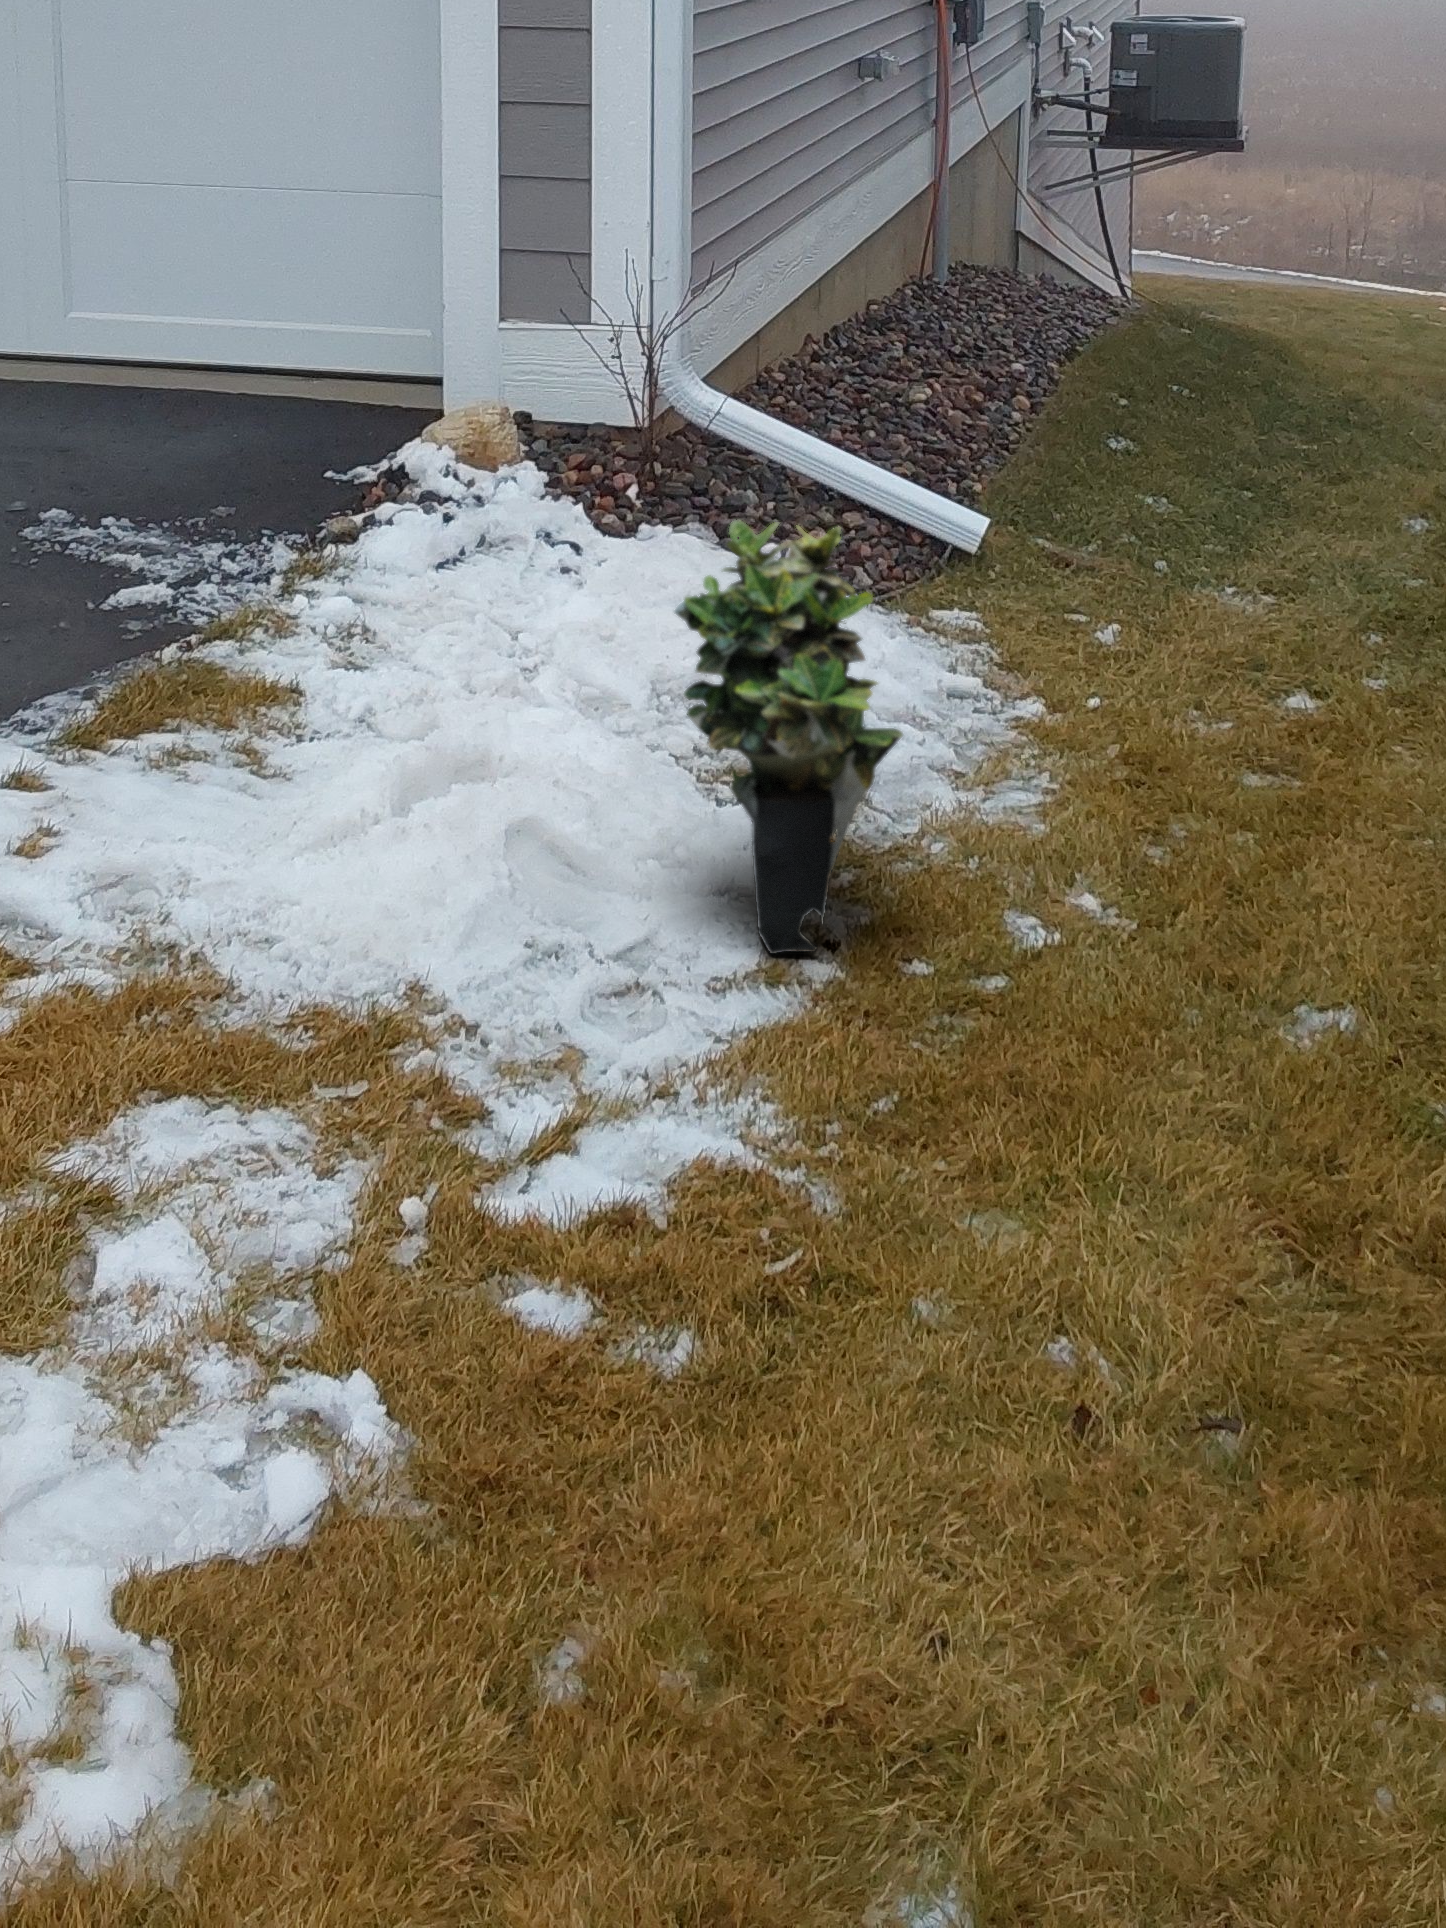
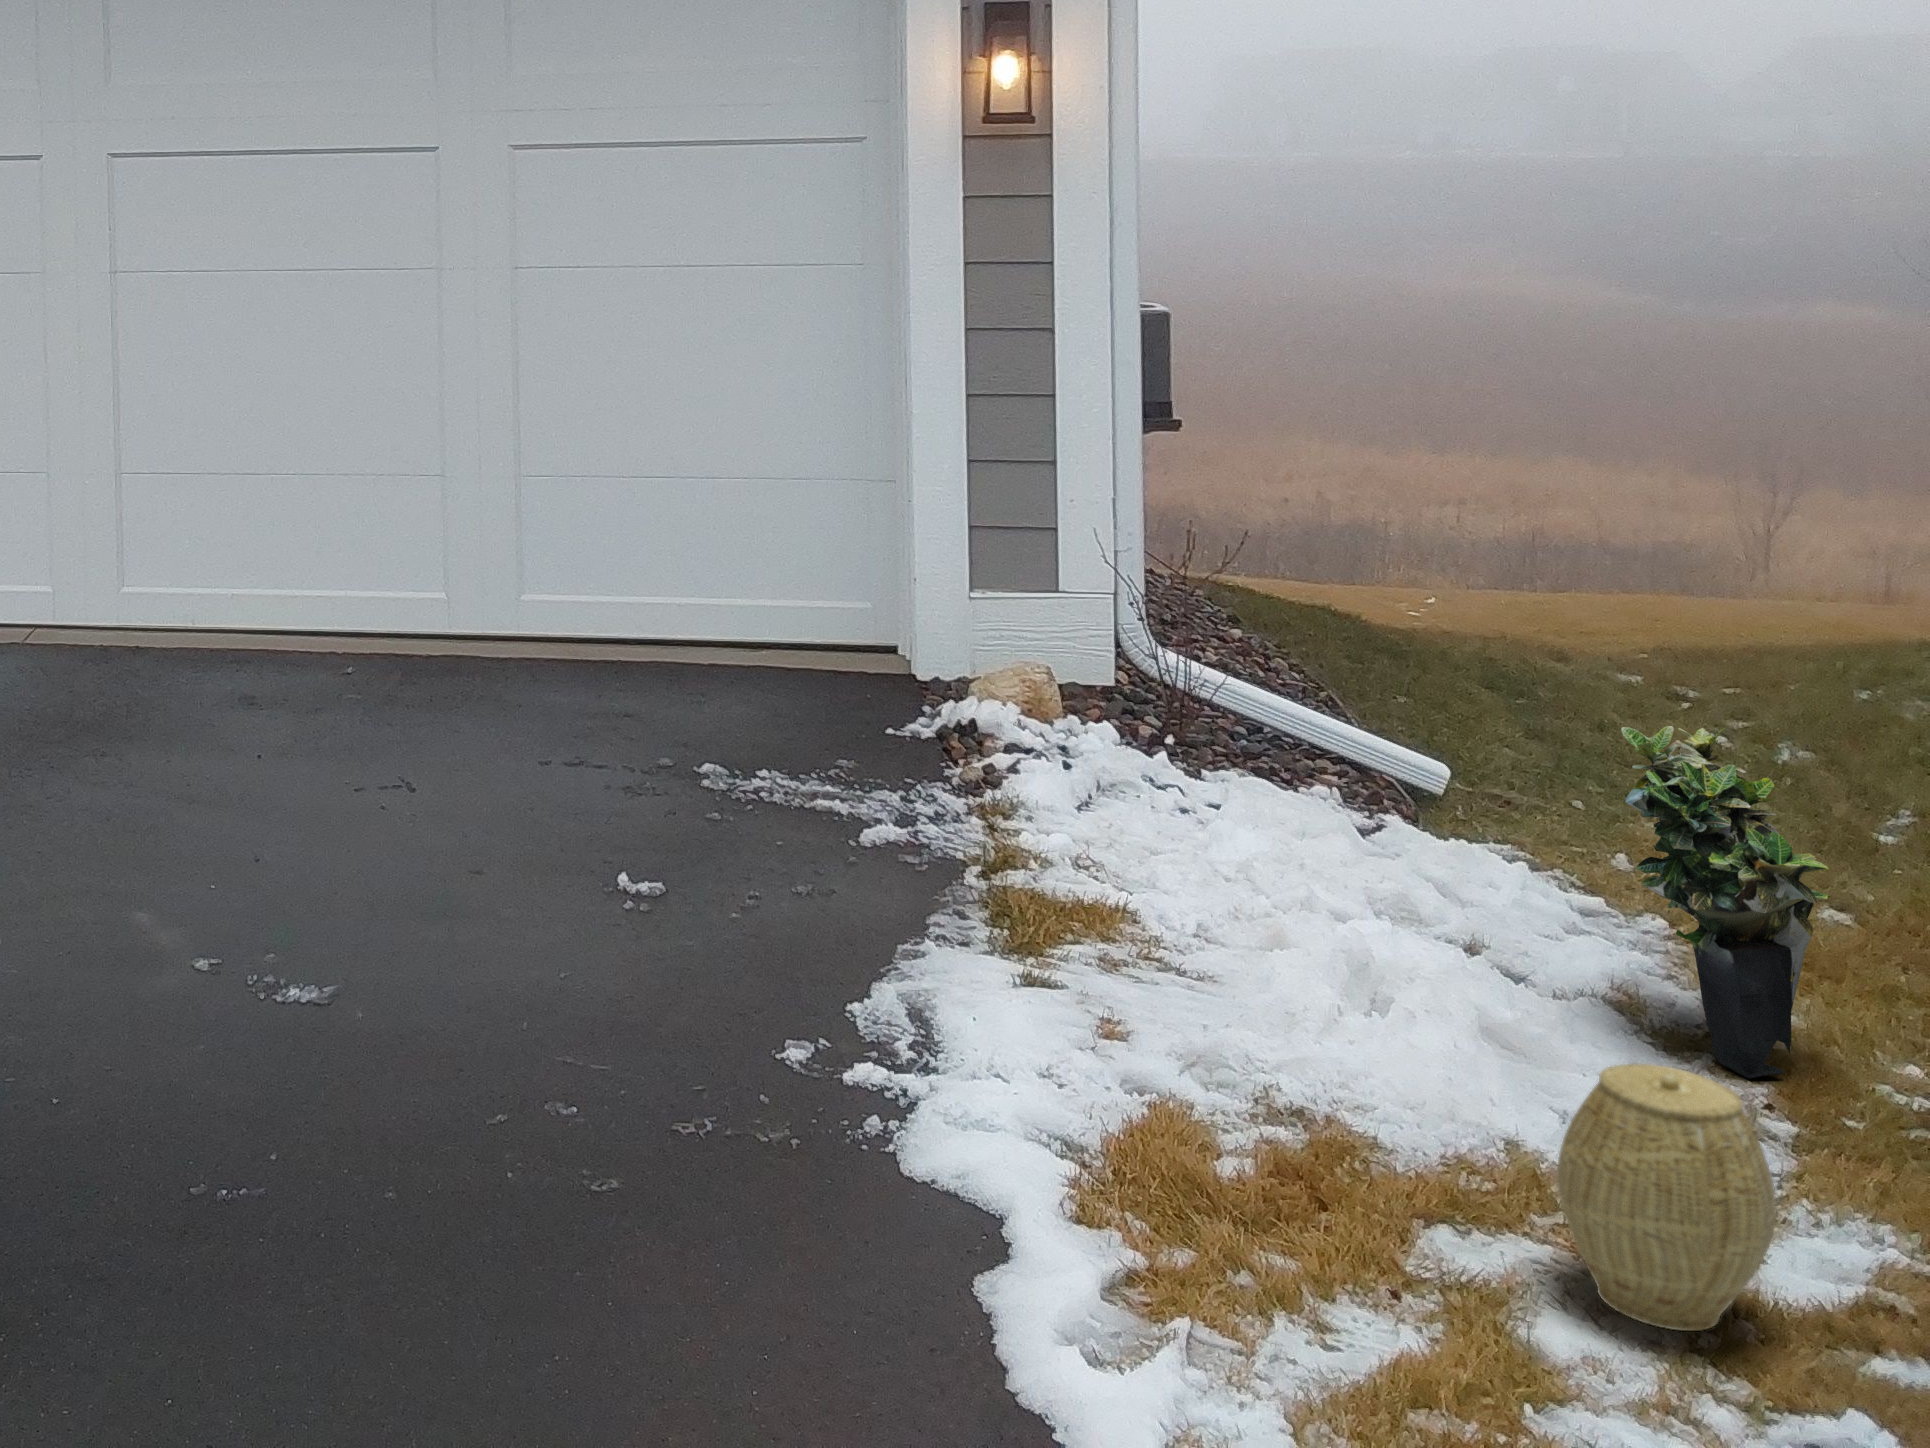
woven basket: none [32,953,289,1298] -> present [1557,1064,1776,1331]

